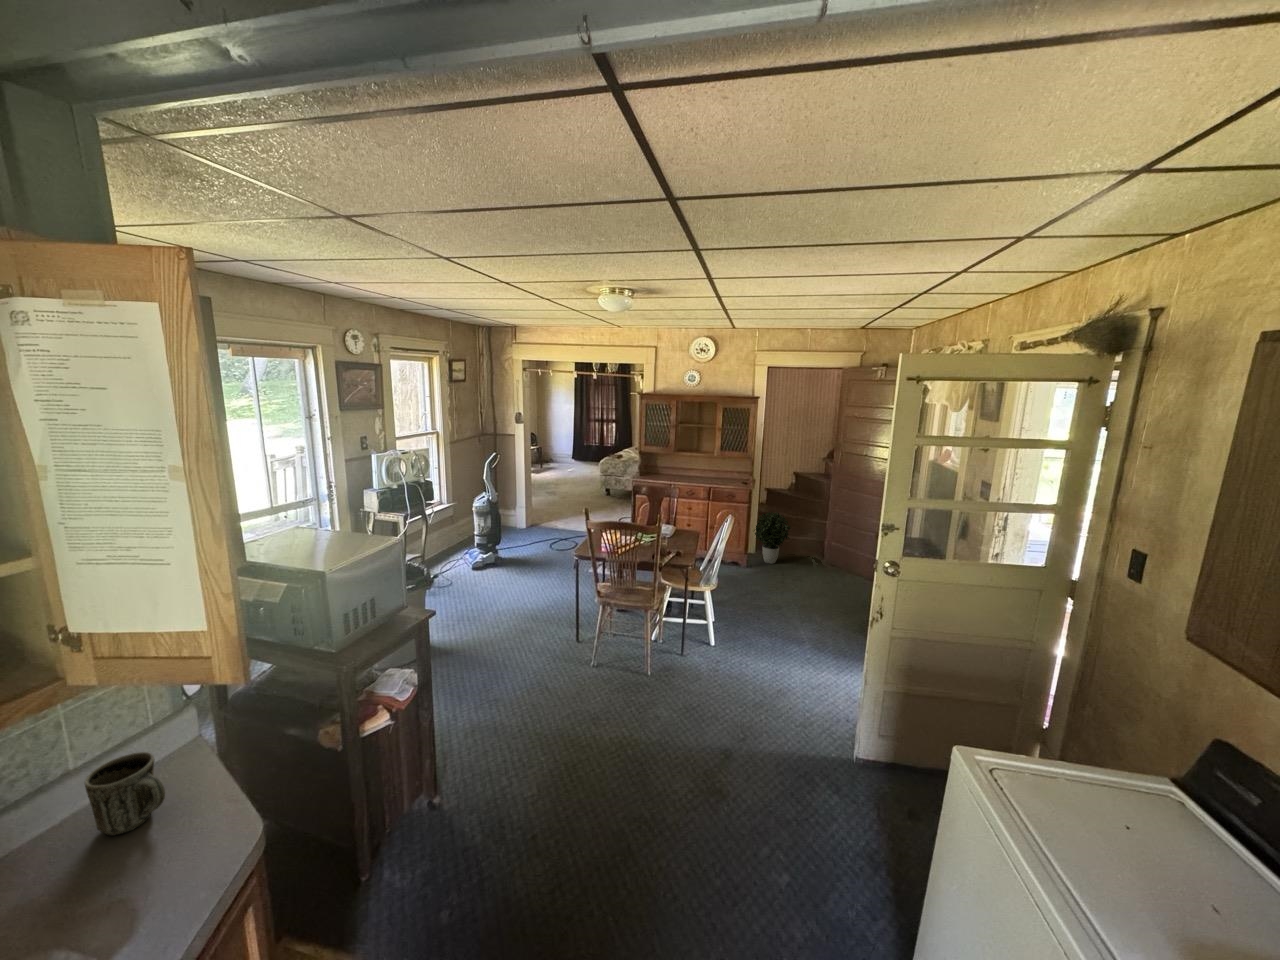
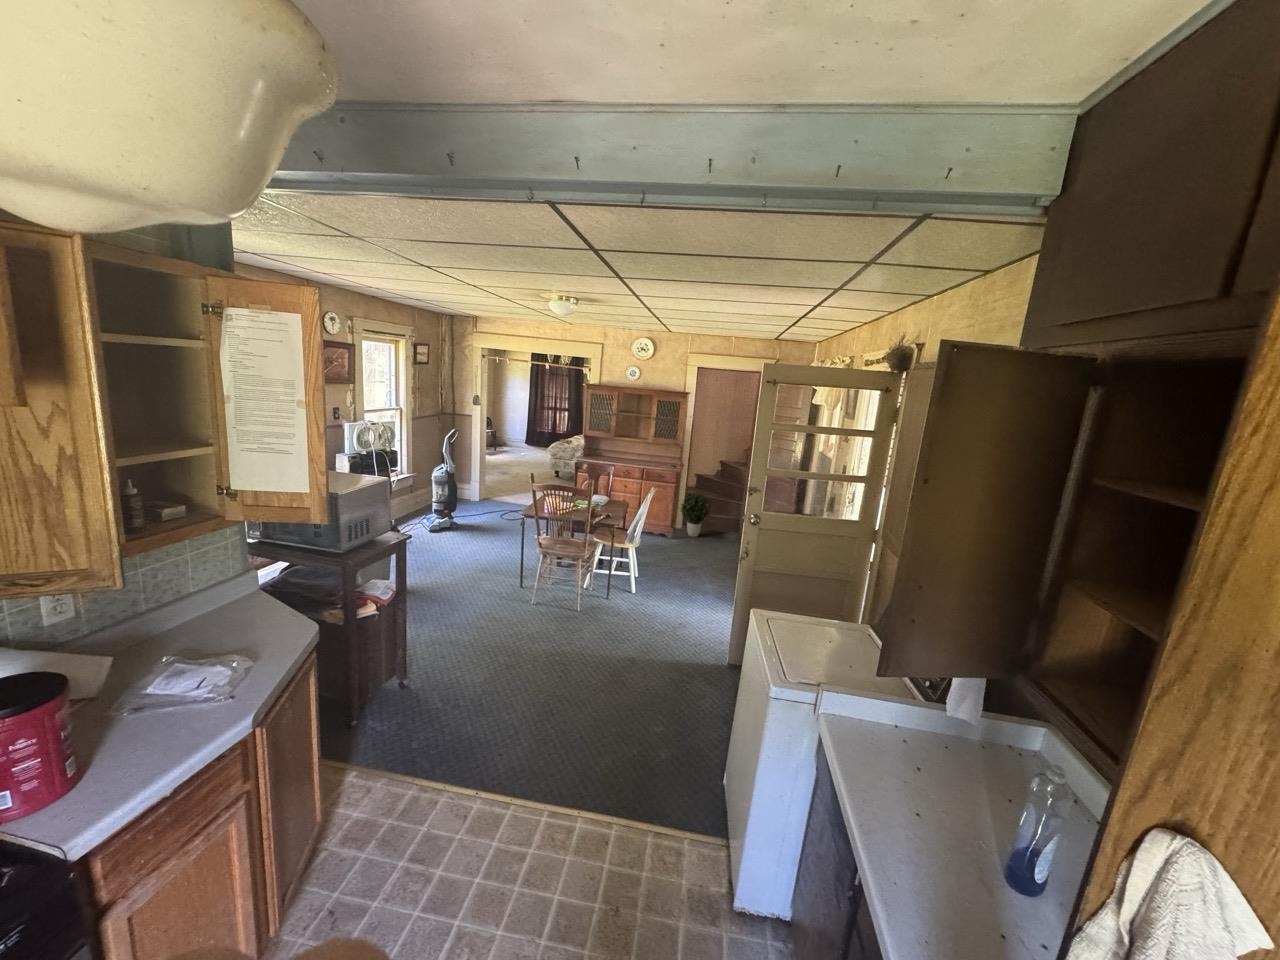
mug: present [85,752,165,836] -> none [211,583,257,627]

